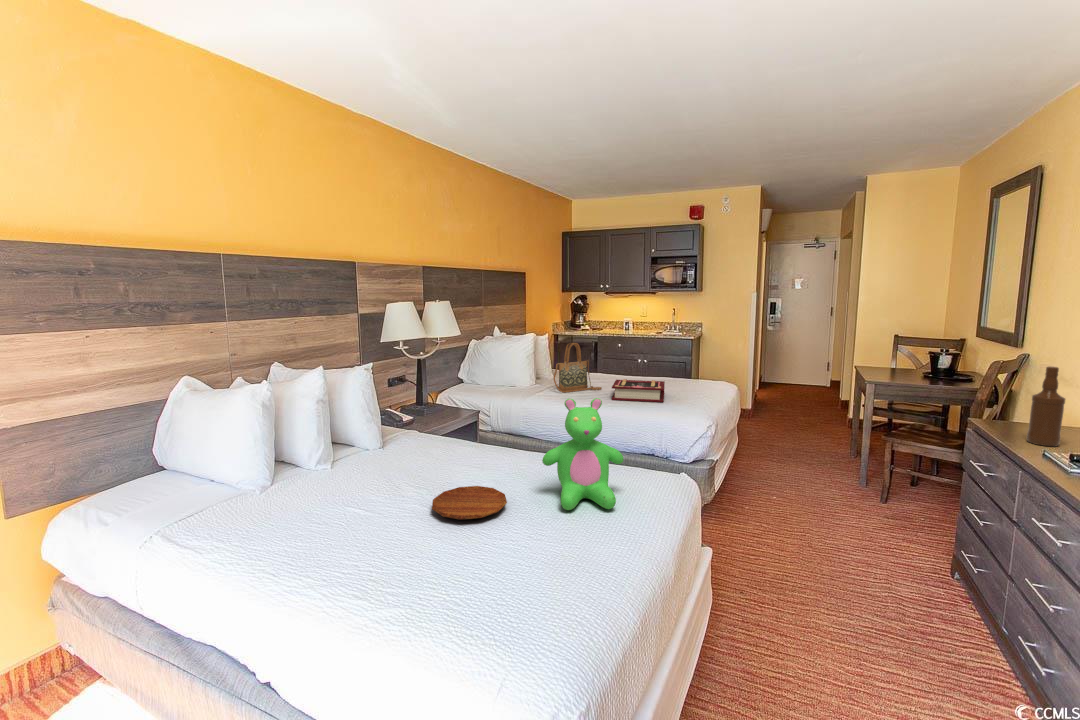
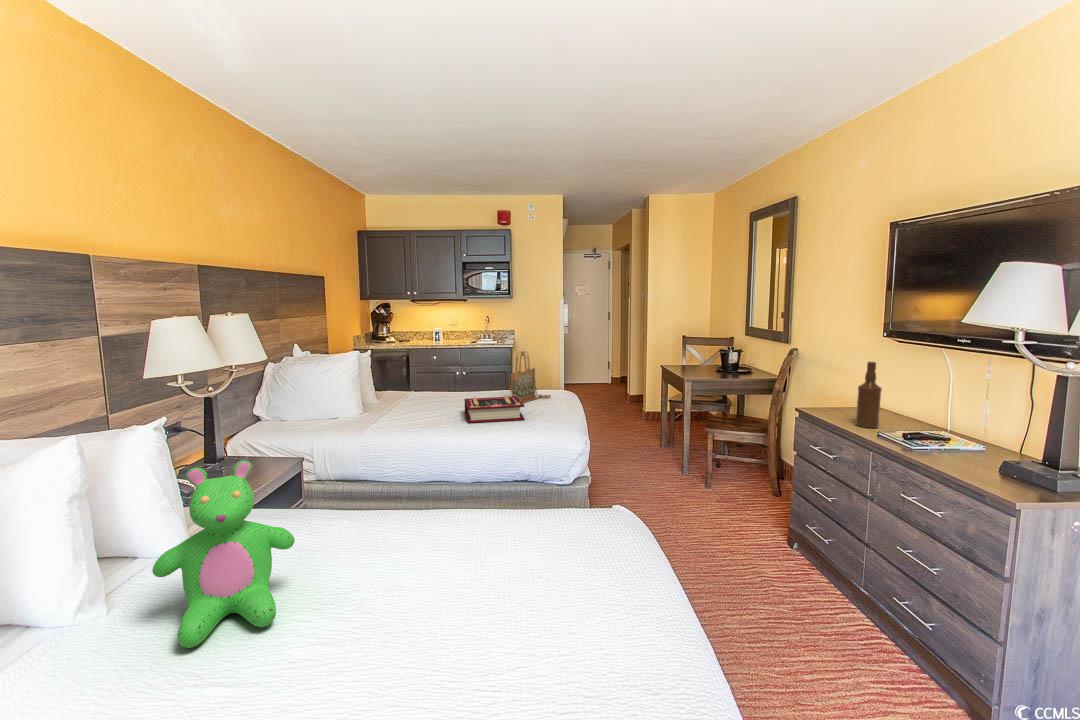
handbag: present [553,343,602,393] -> present [510,351,551,403]
teddy bear: present [542,398,624,510] -> present [152,461,295,648]
tray: present [432,486,507,520] -> none [345,583,461,657]

